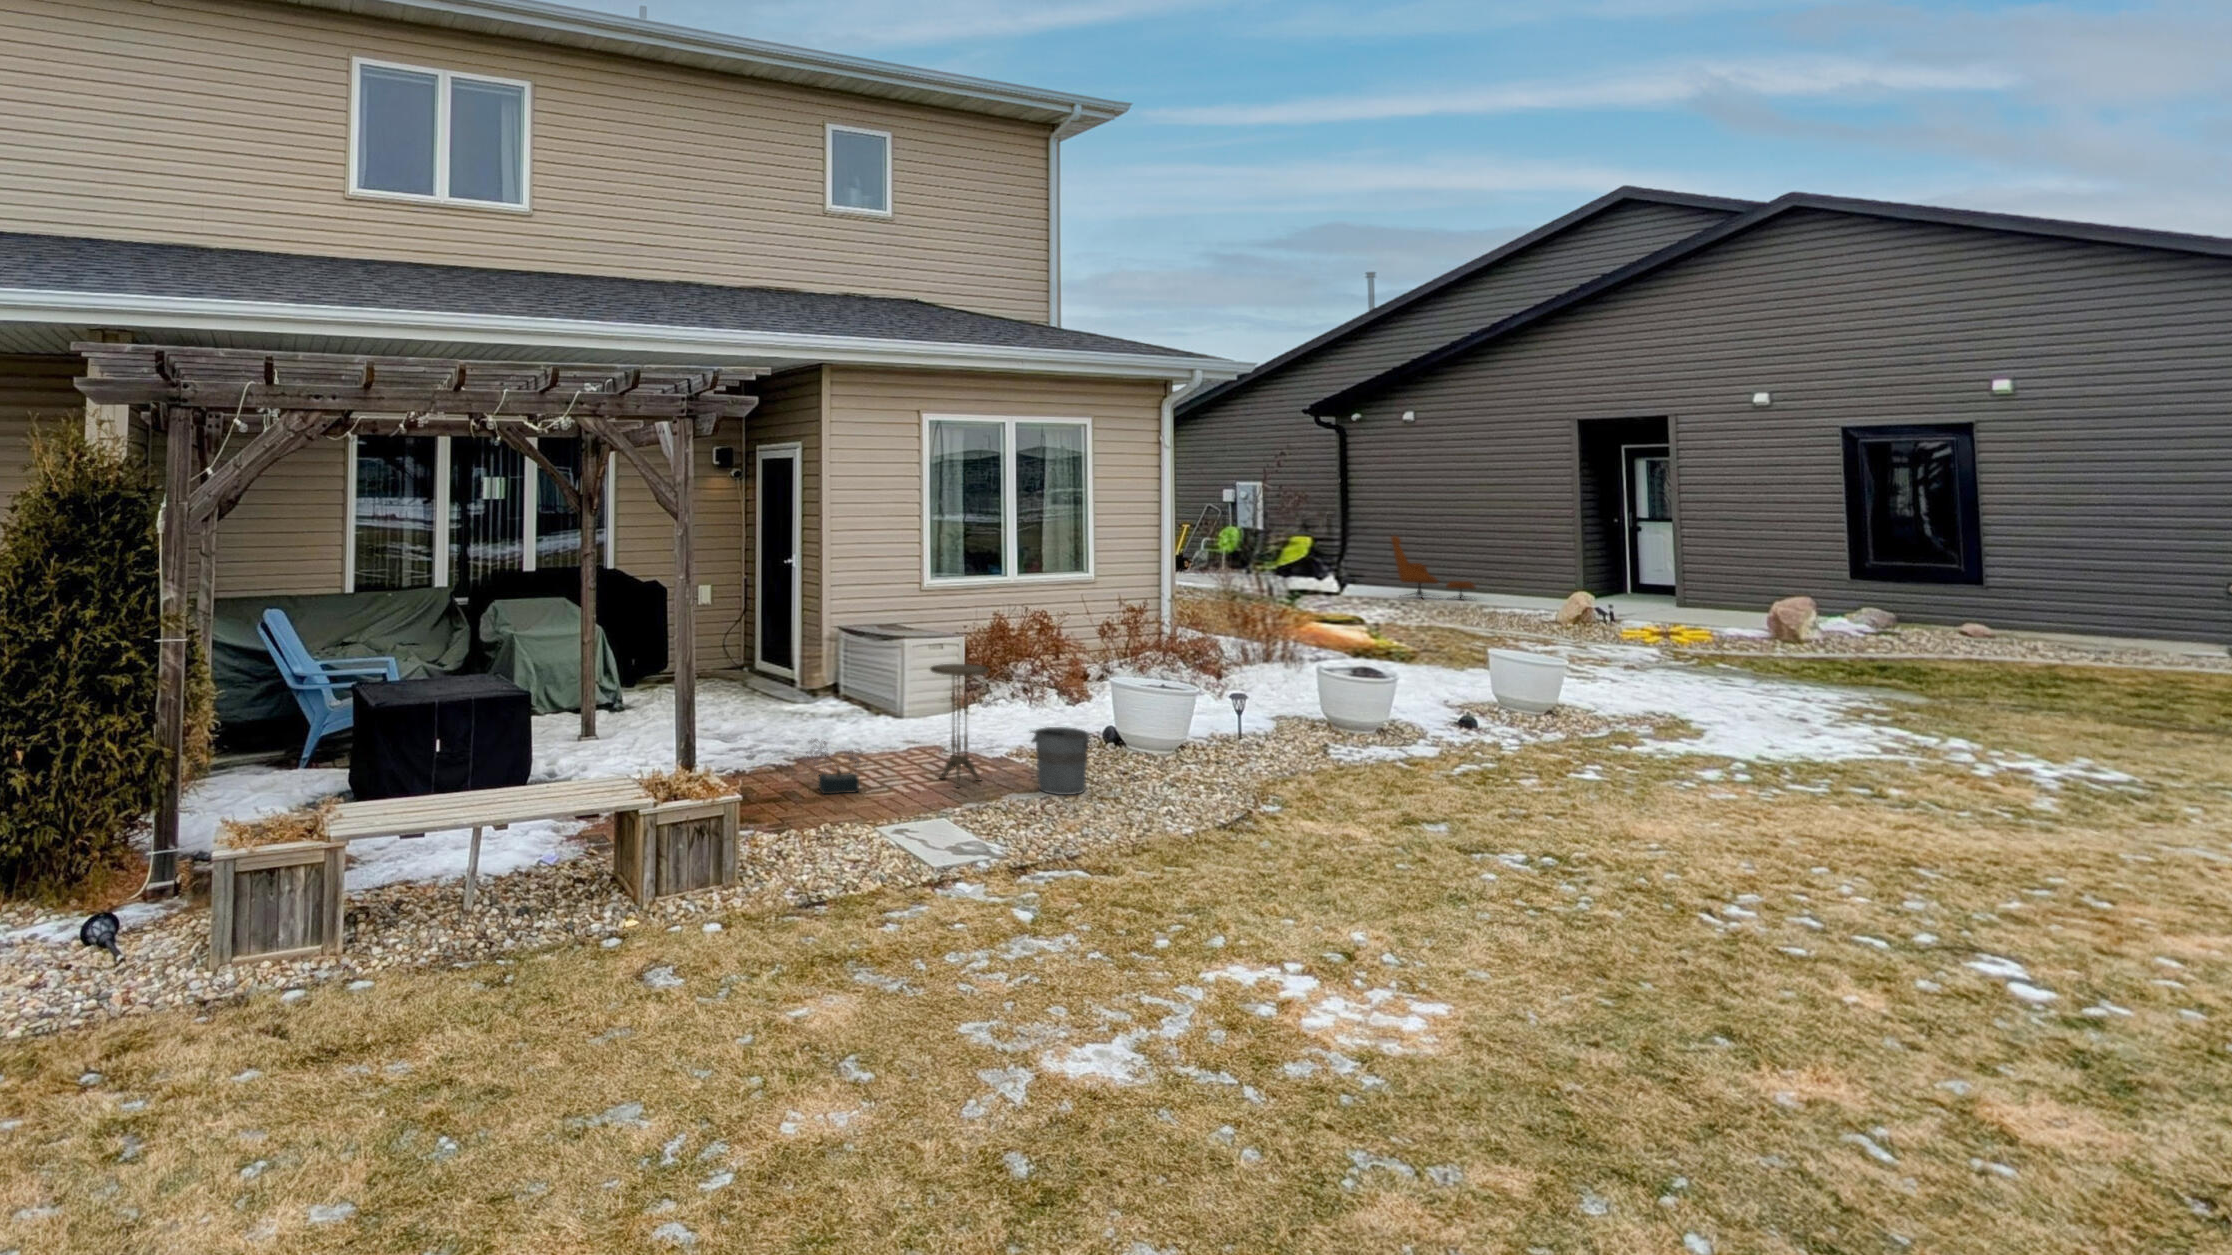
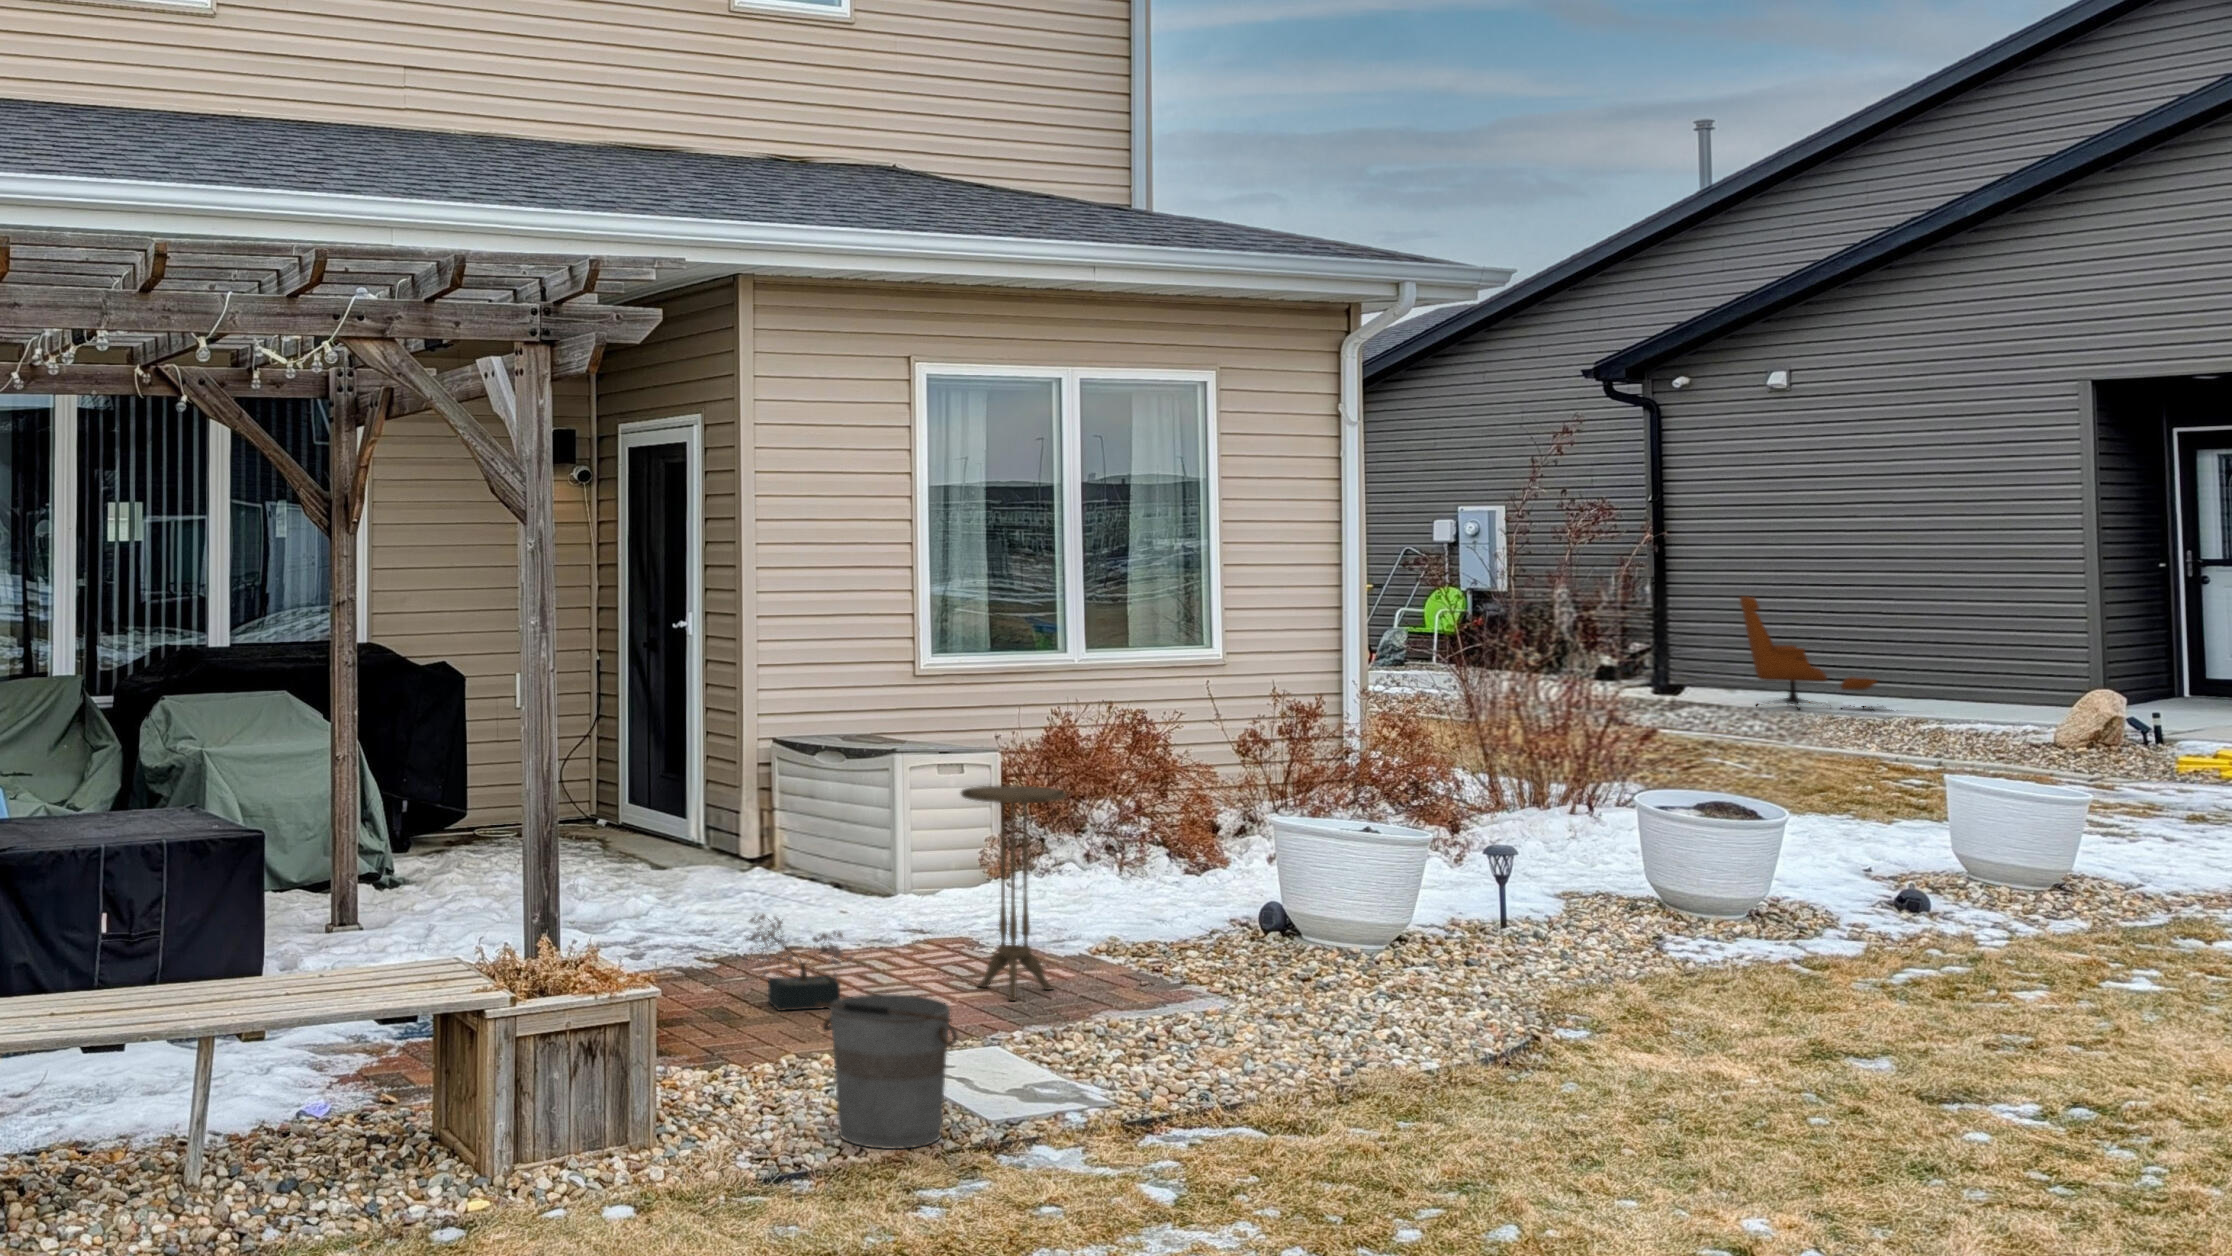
bucket: present [1031,727,1092,795] -> present [816,994,958,1149]

